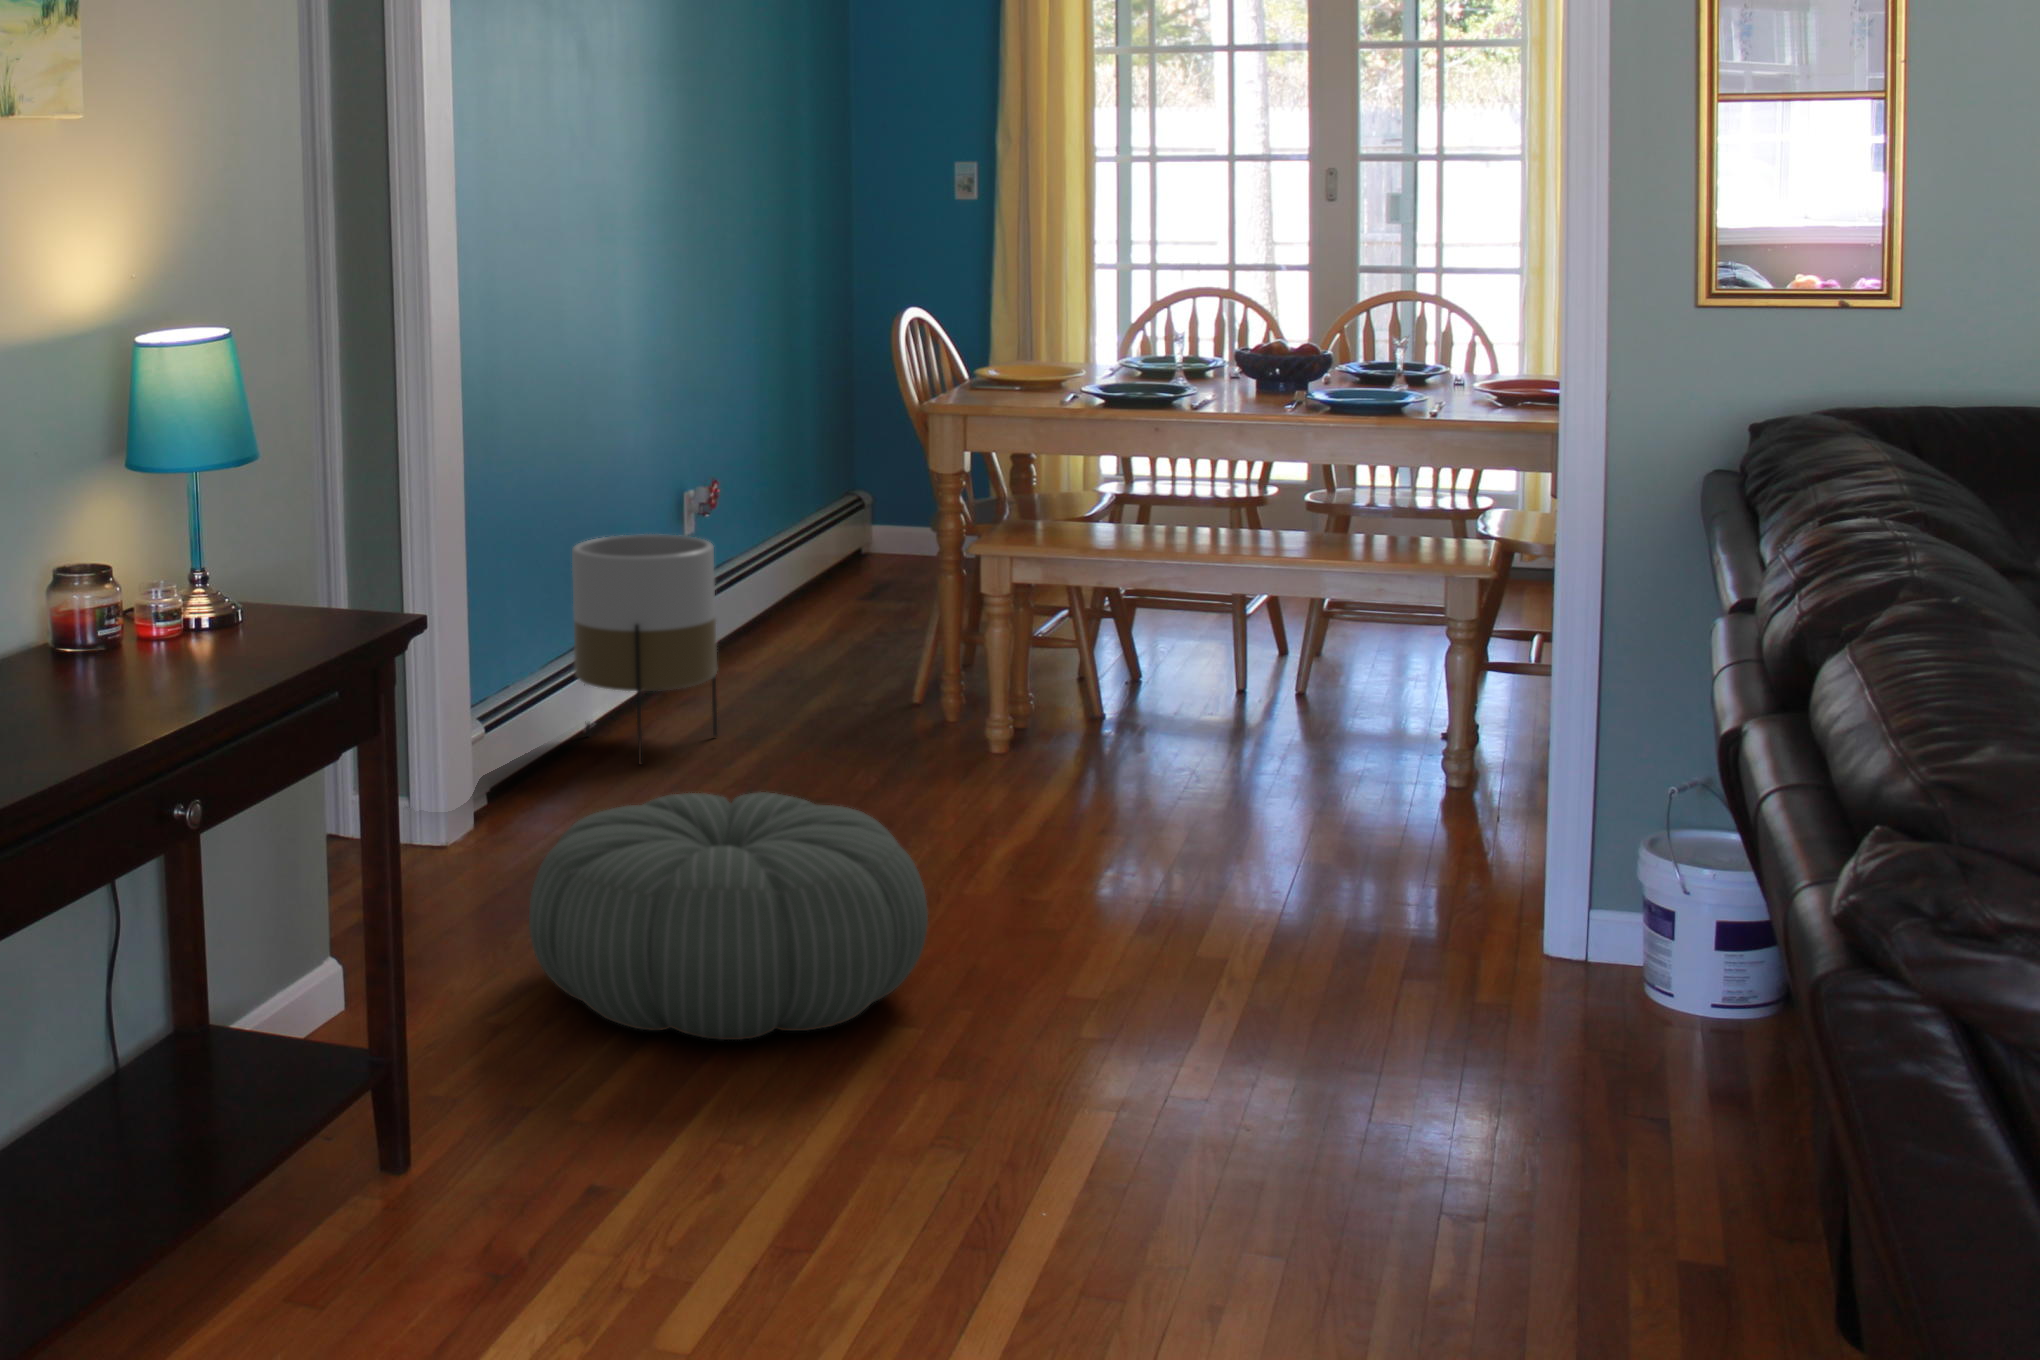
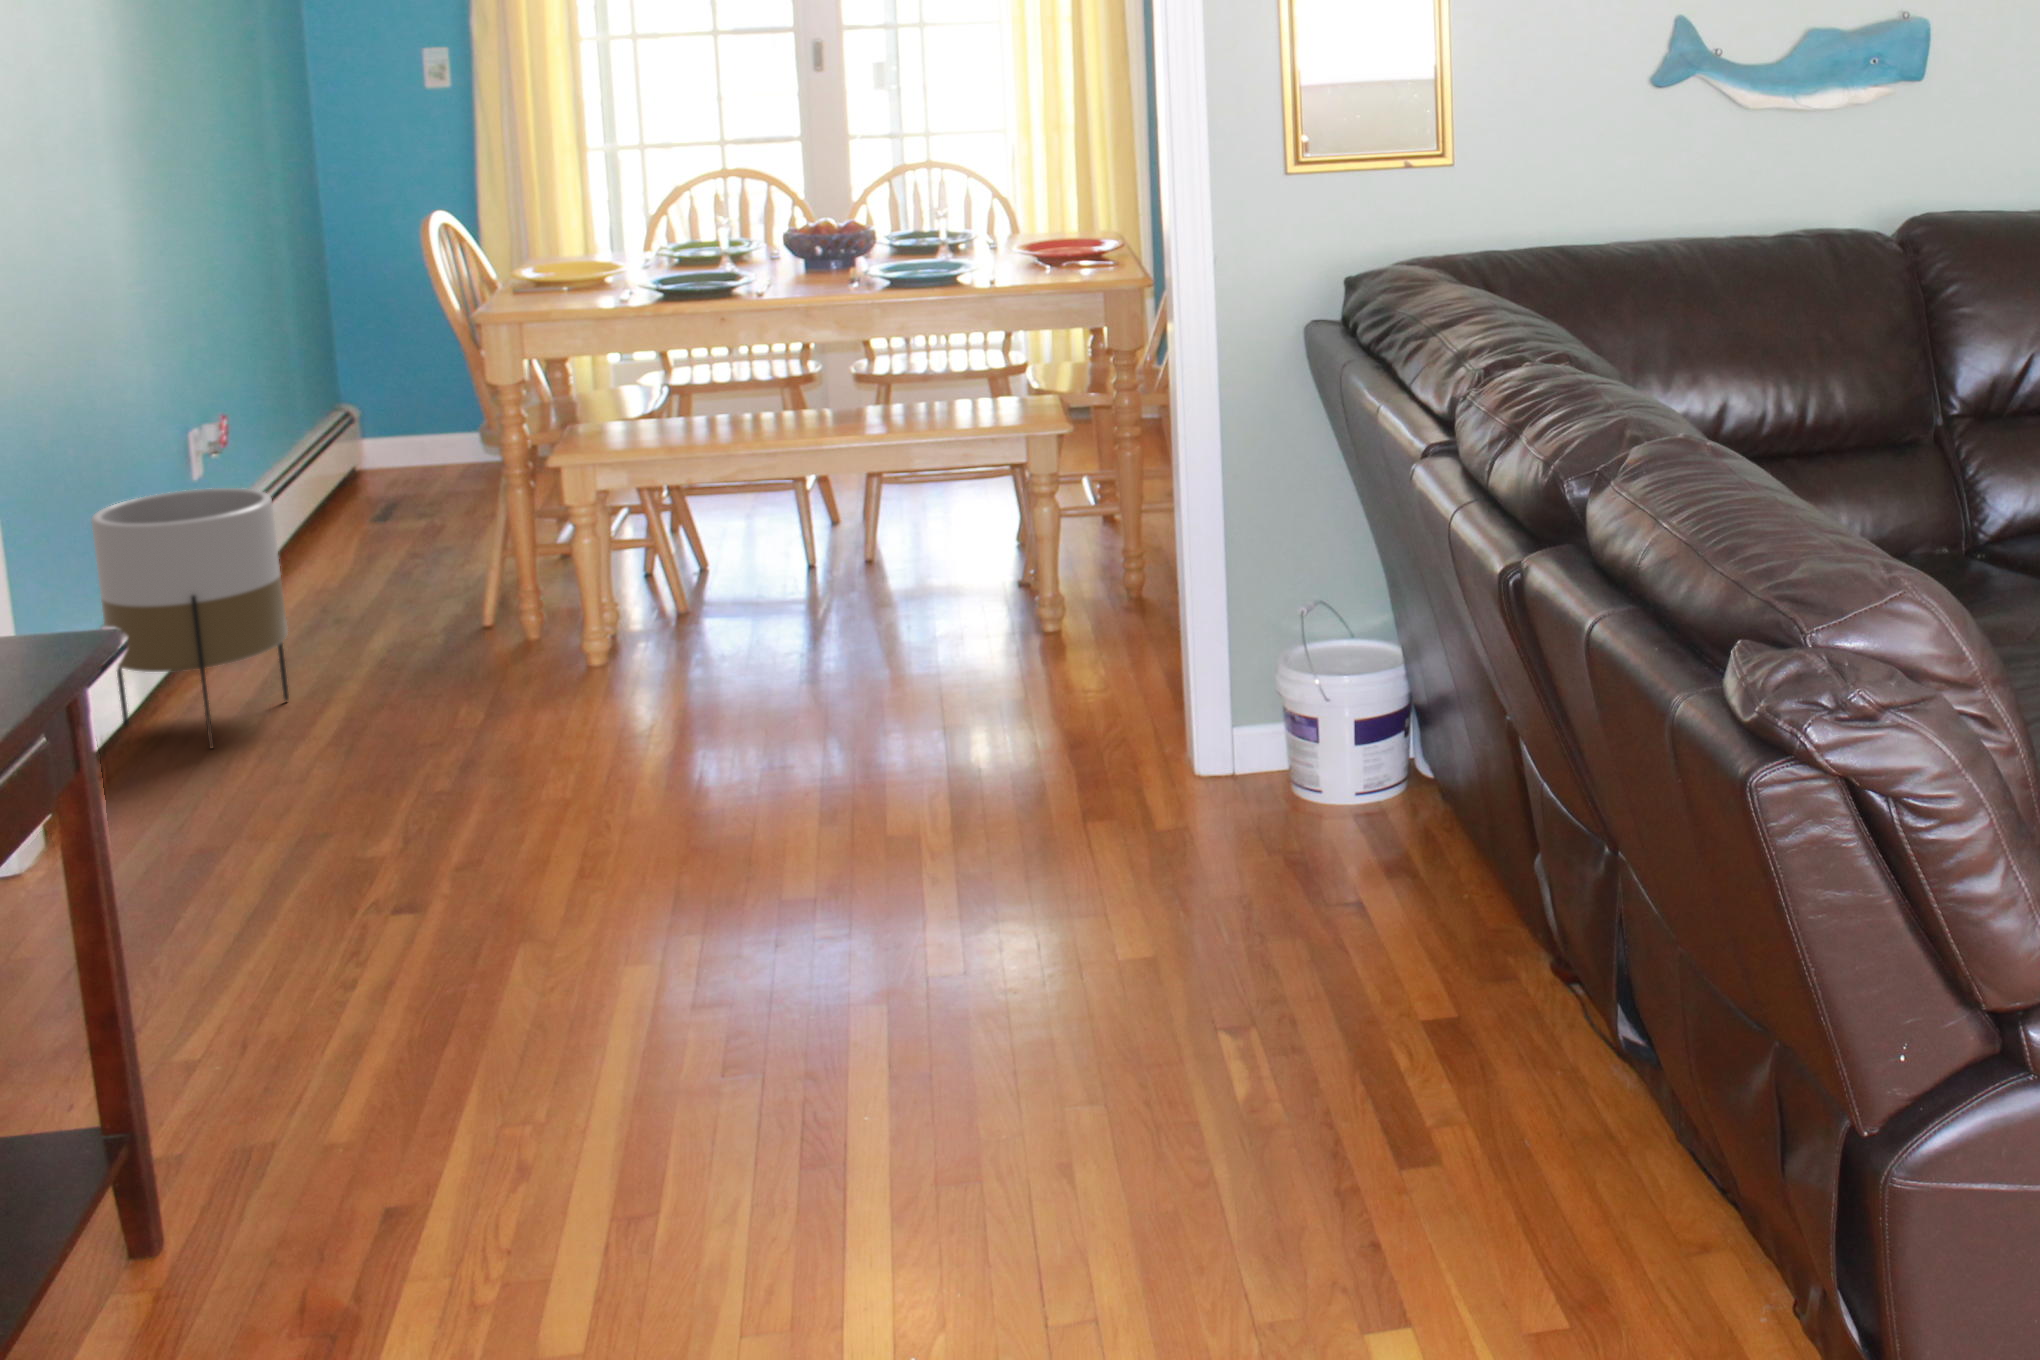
pouf: present [529,792,928,1040] -> none [214,766,671,1052]

